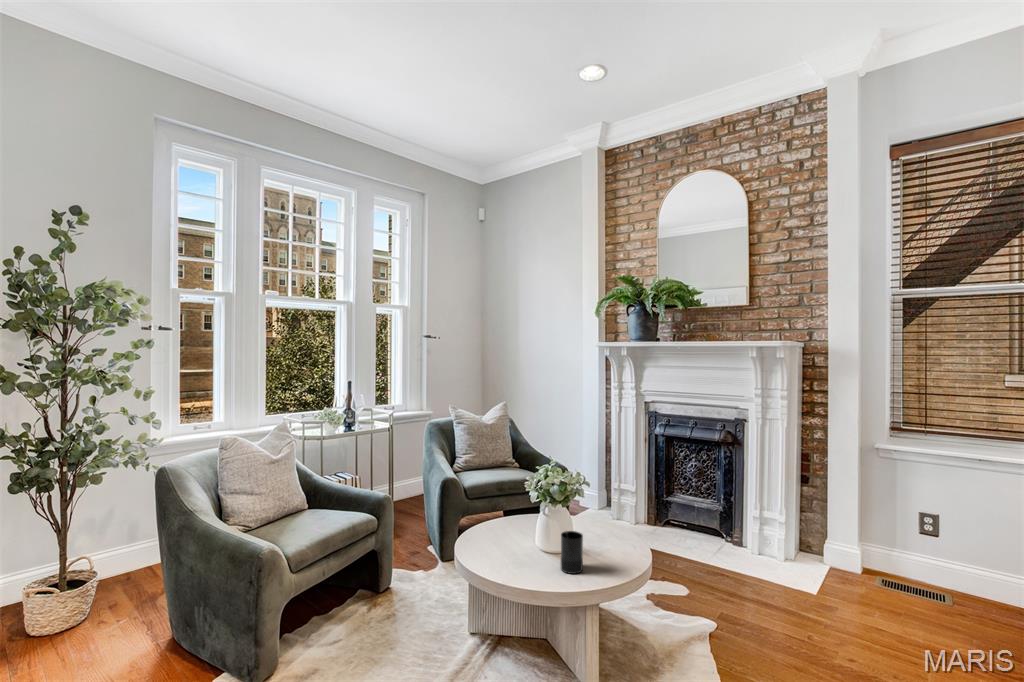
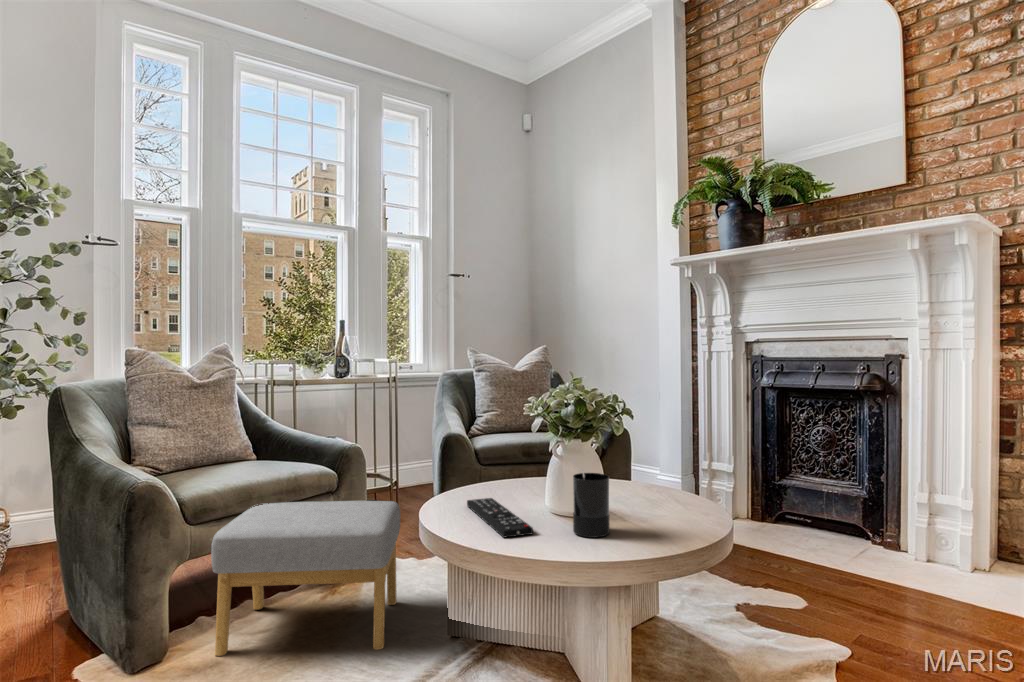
footstool: none [312,539,433,661] -> present [211,501,401,656]
remote control: none [484,541,537,577] -> present [467,498,533,537]

